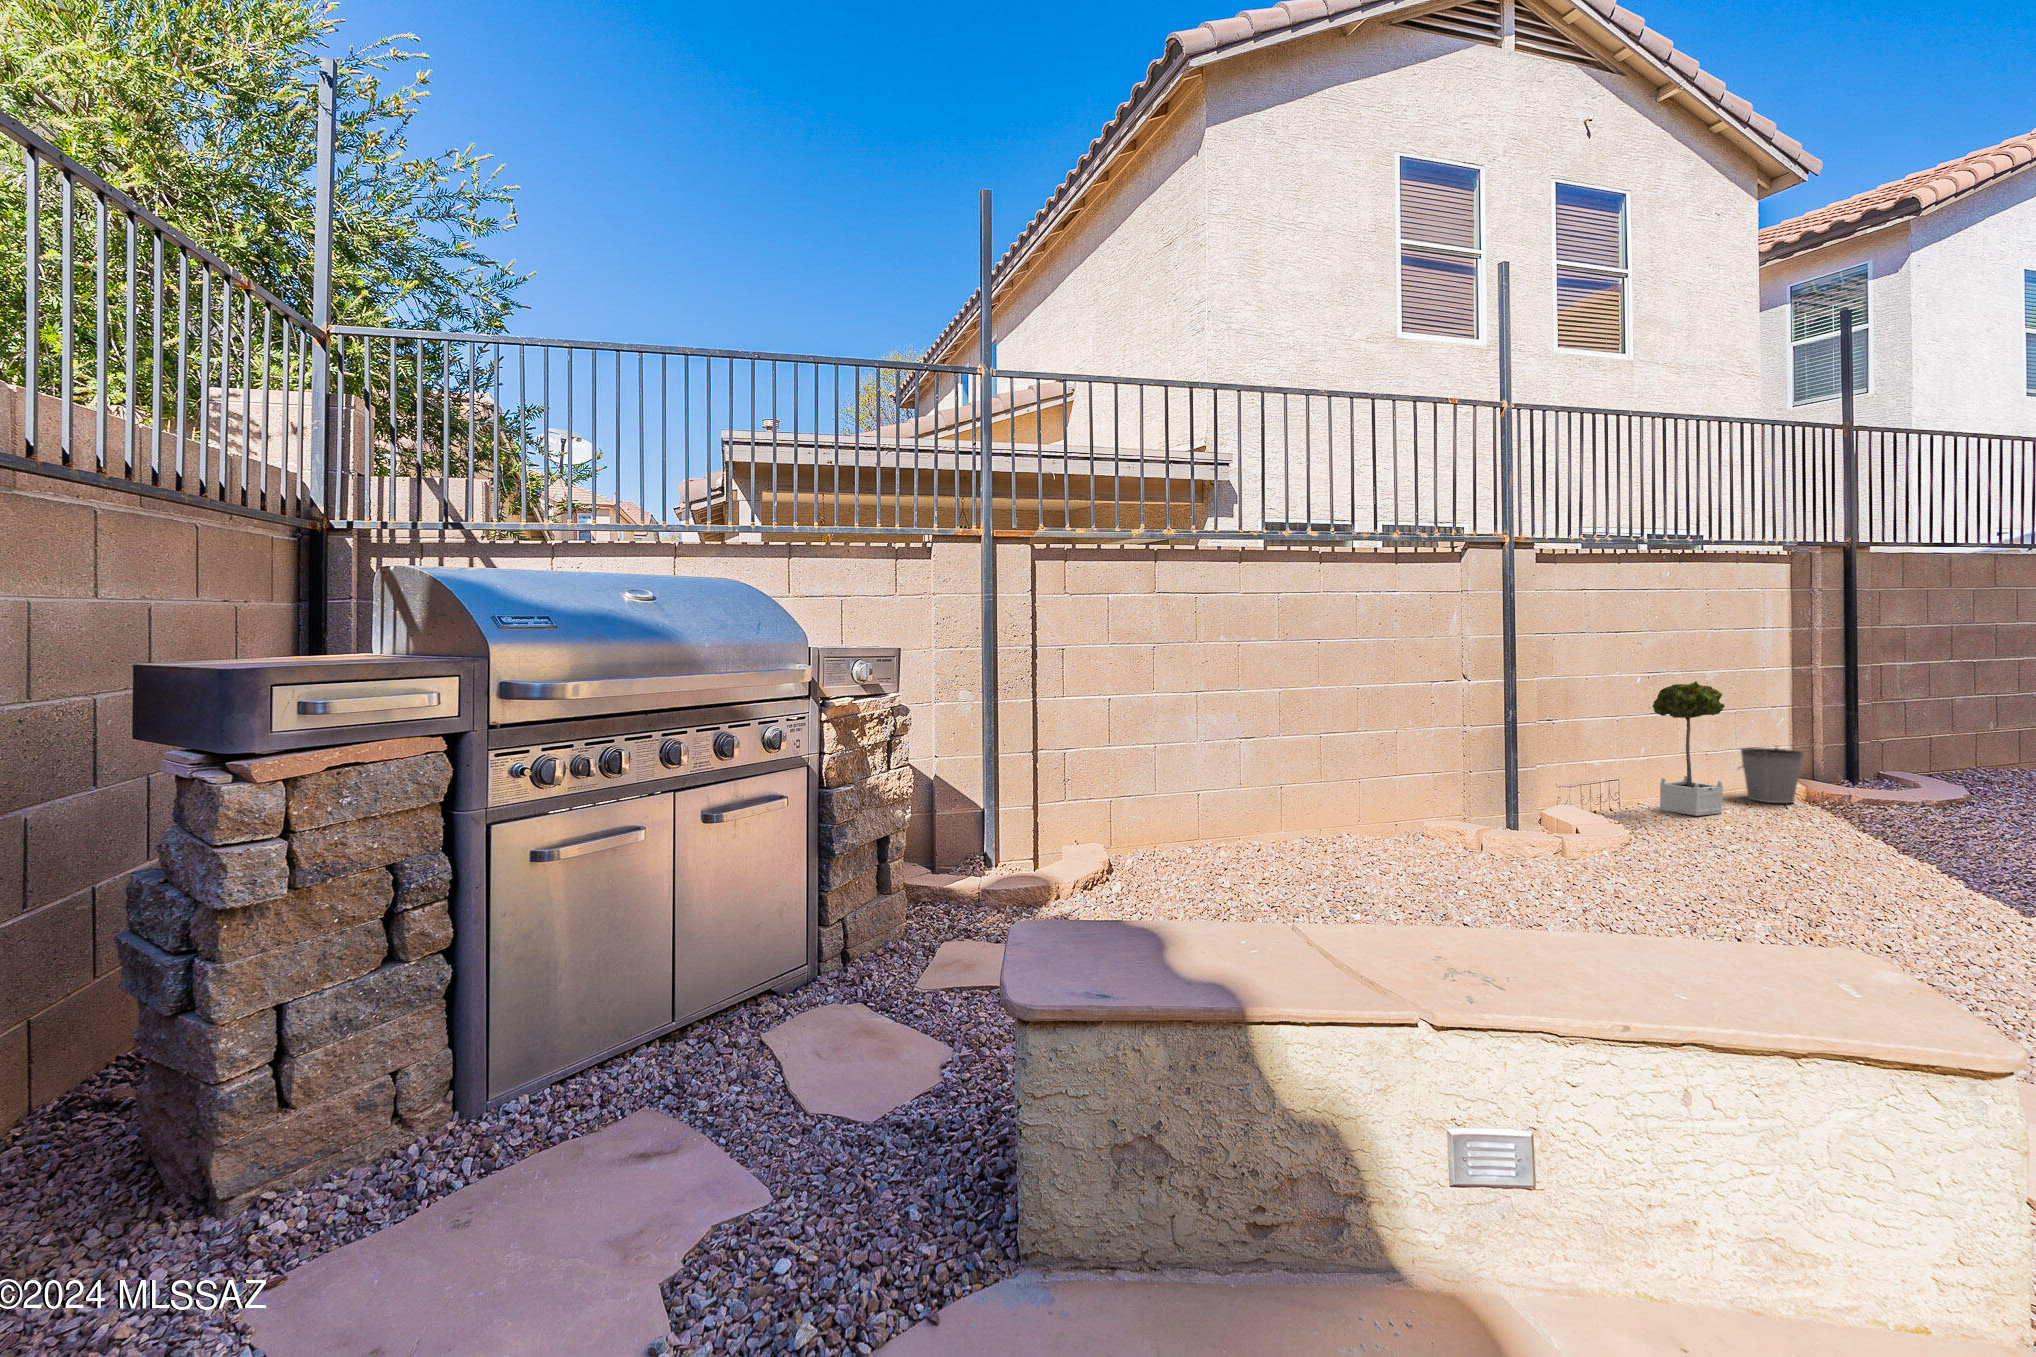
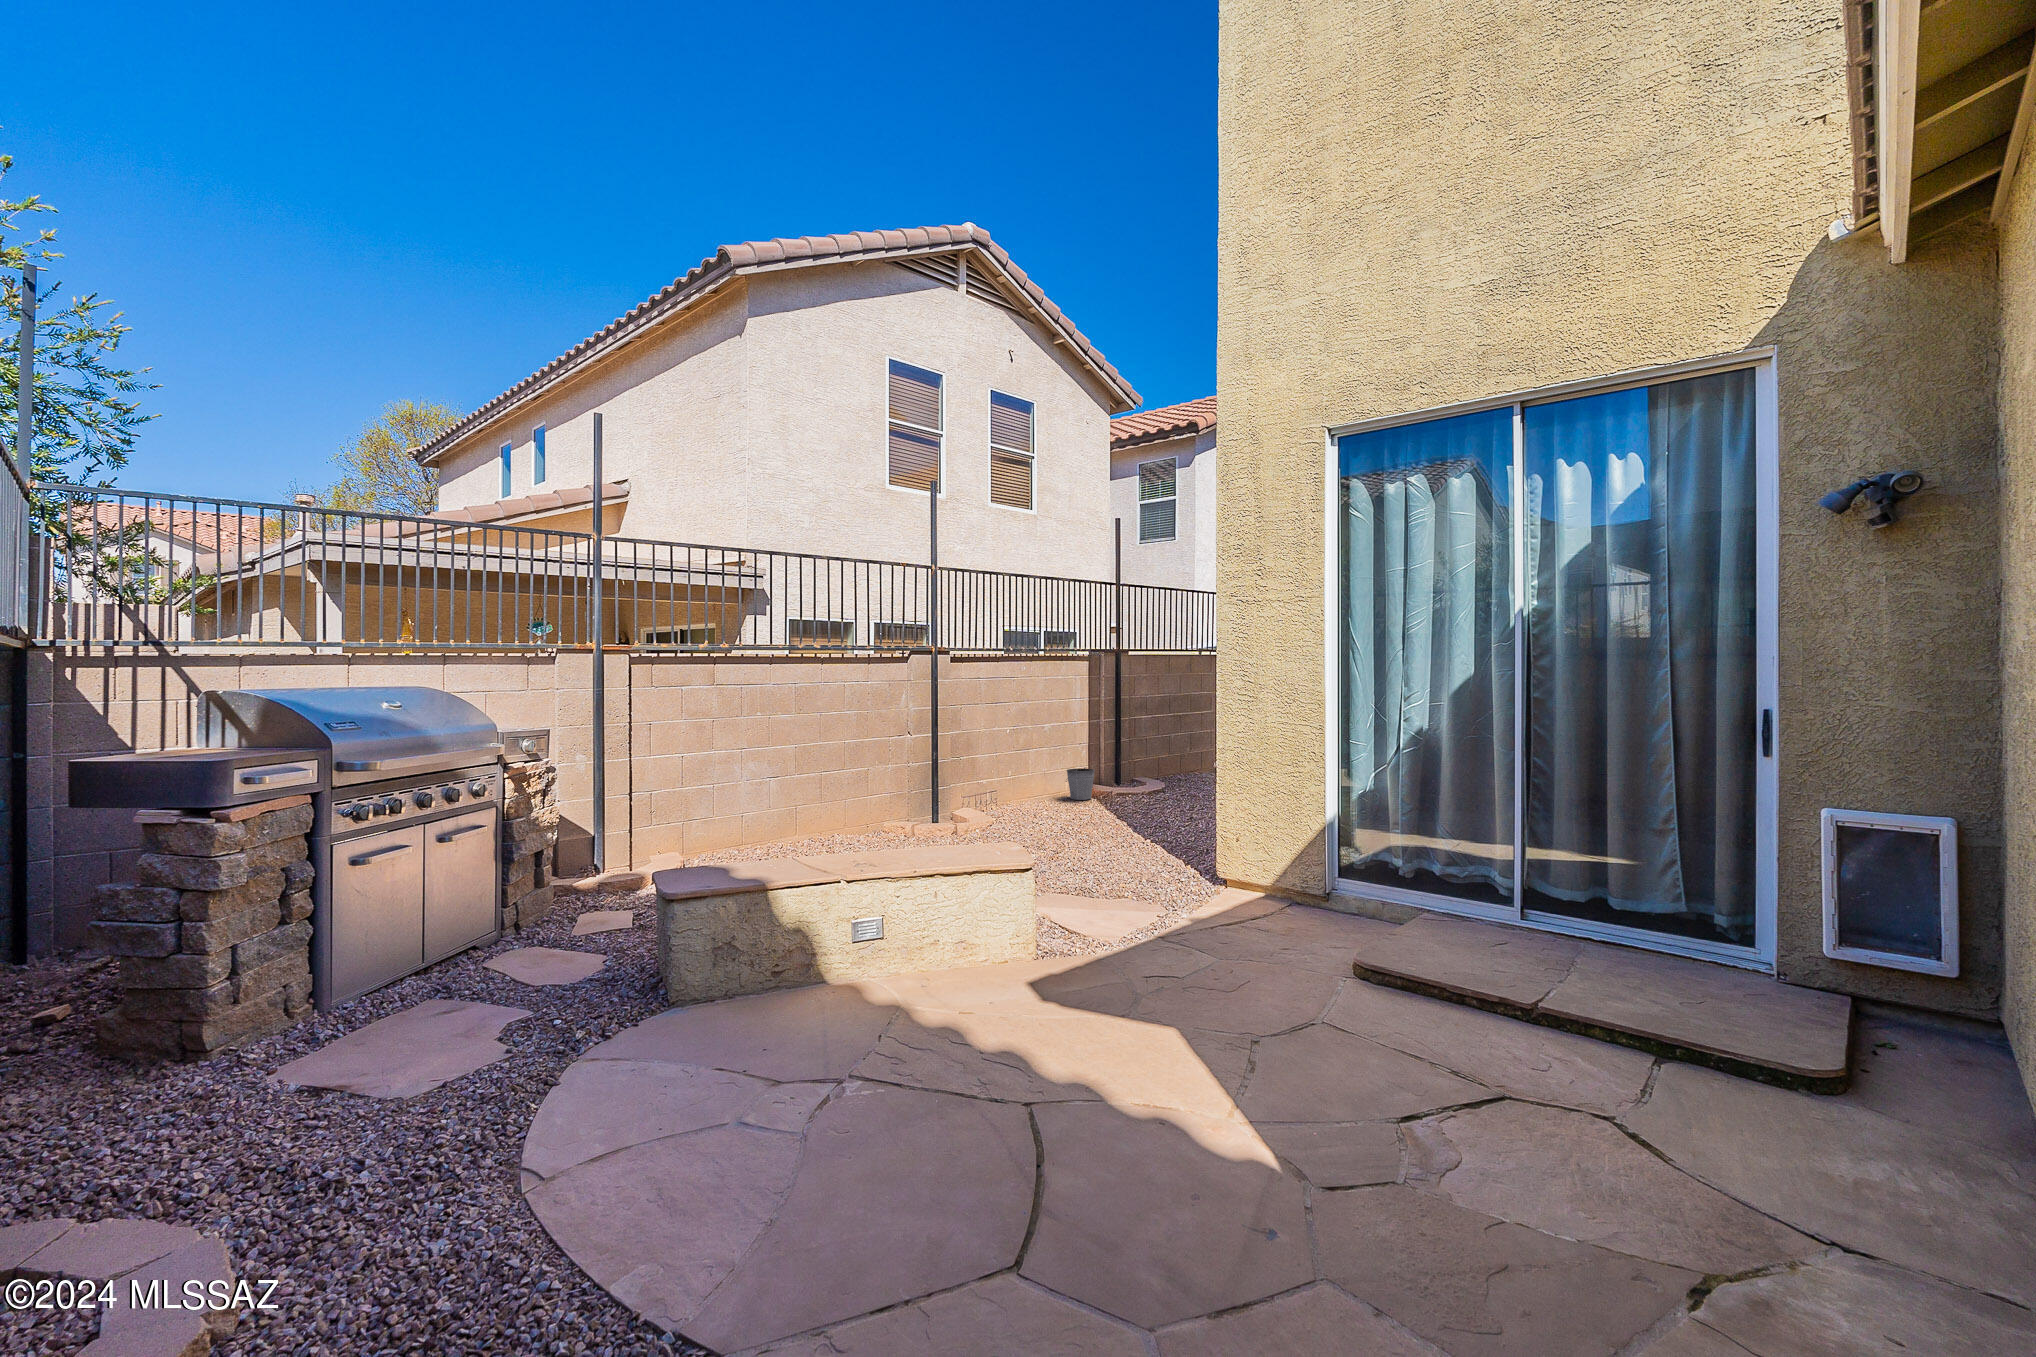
potted tree: present [1652,681,1725,816] -> none [1018,731,1053,810]

